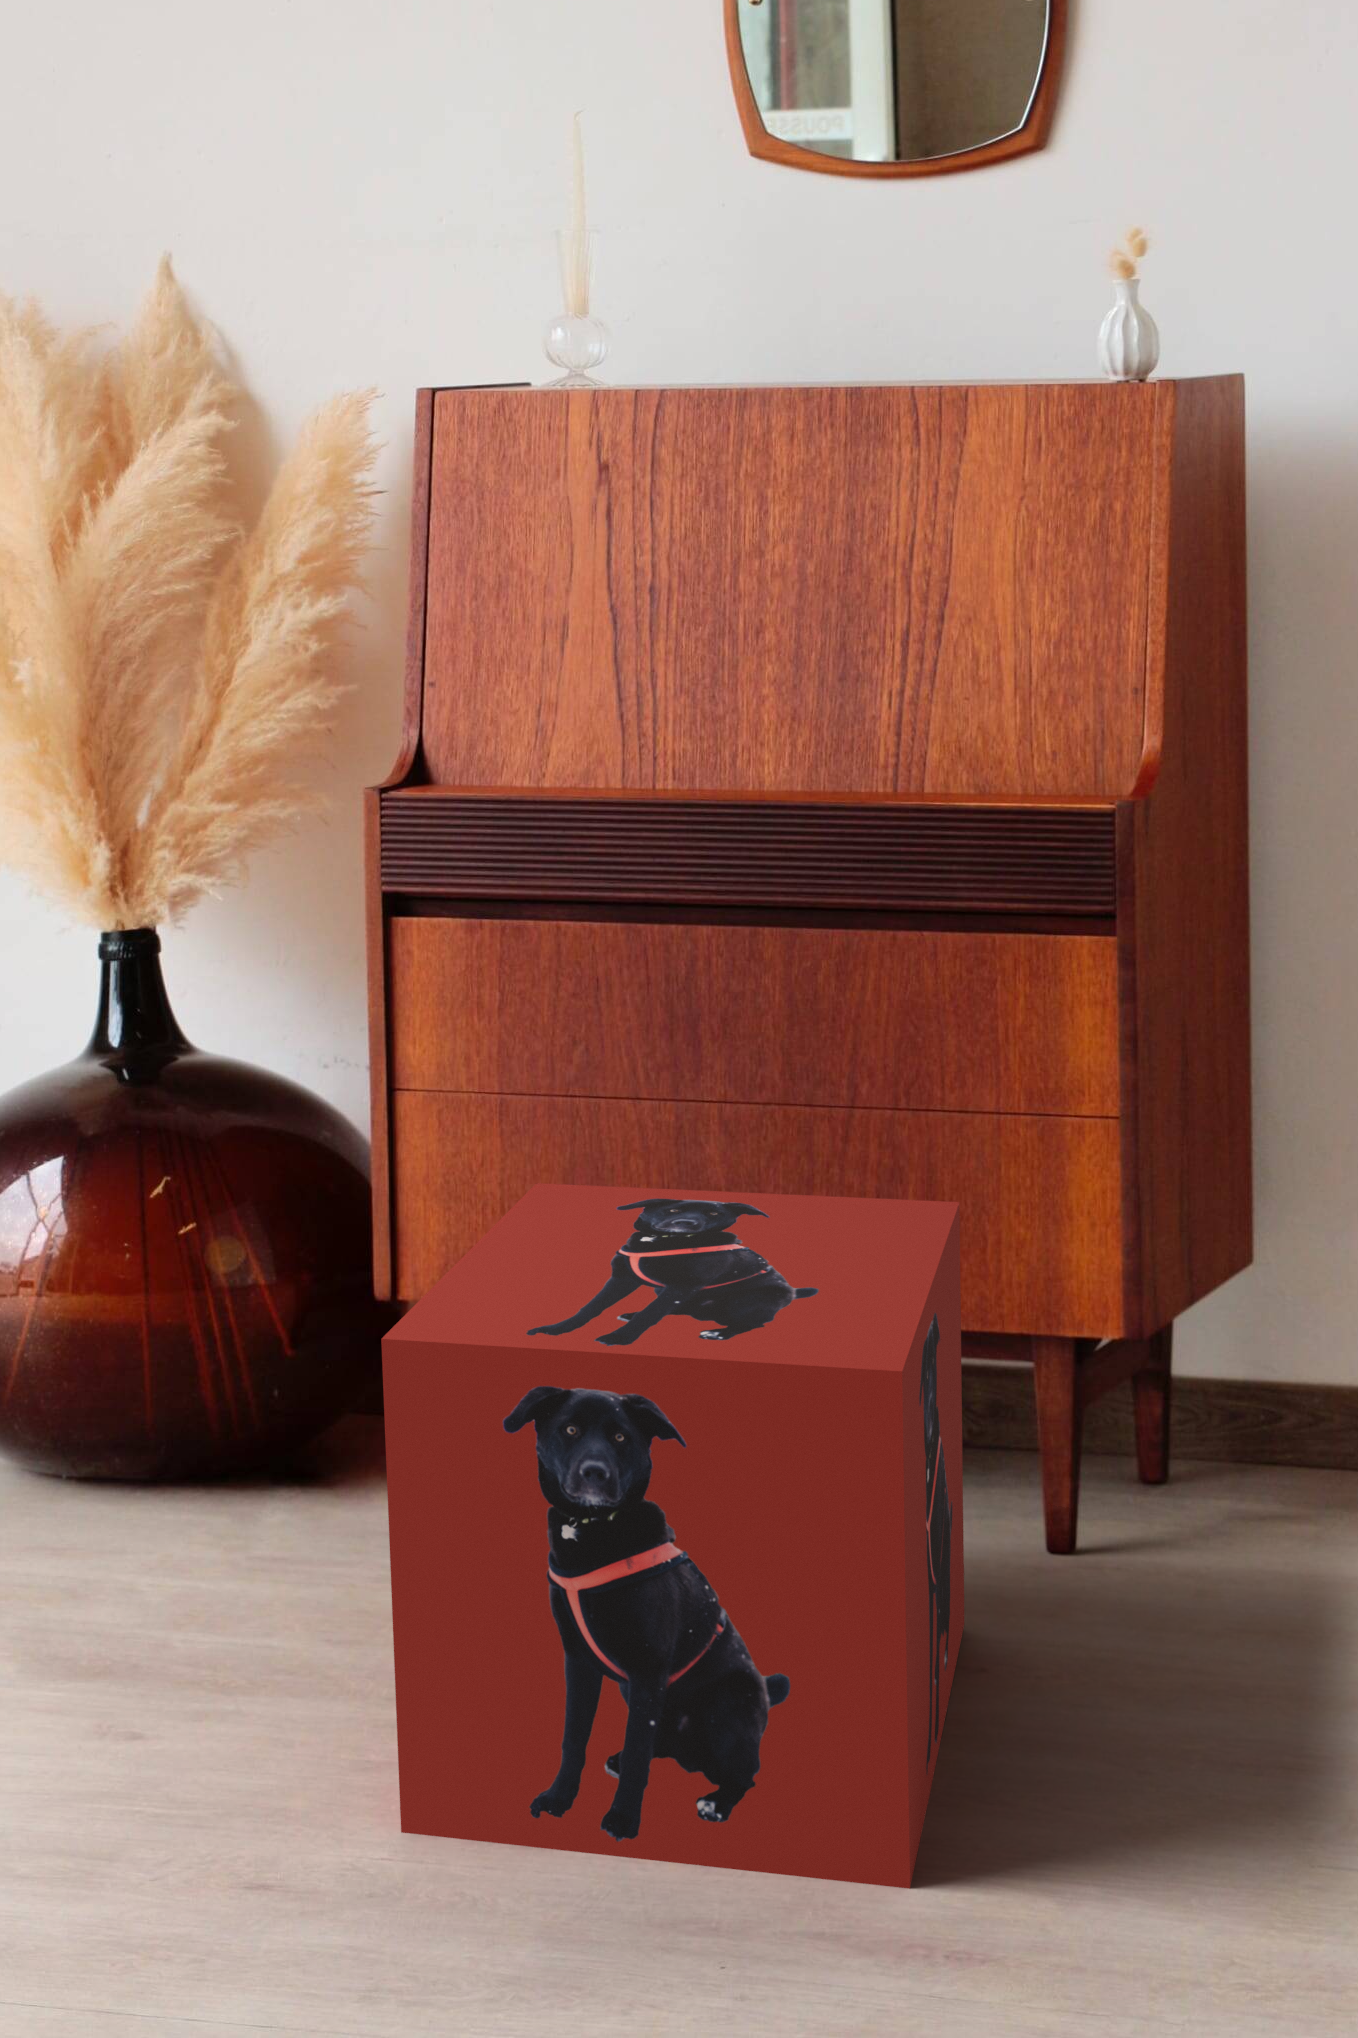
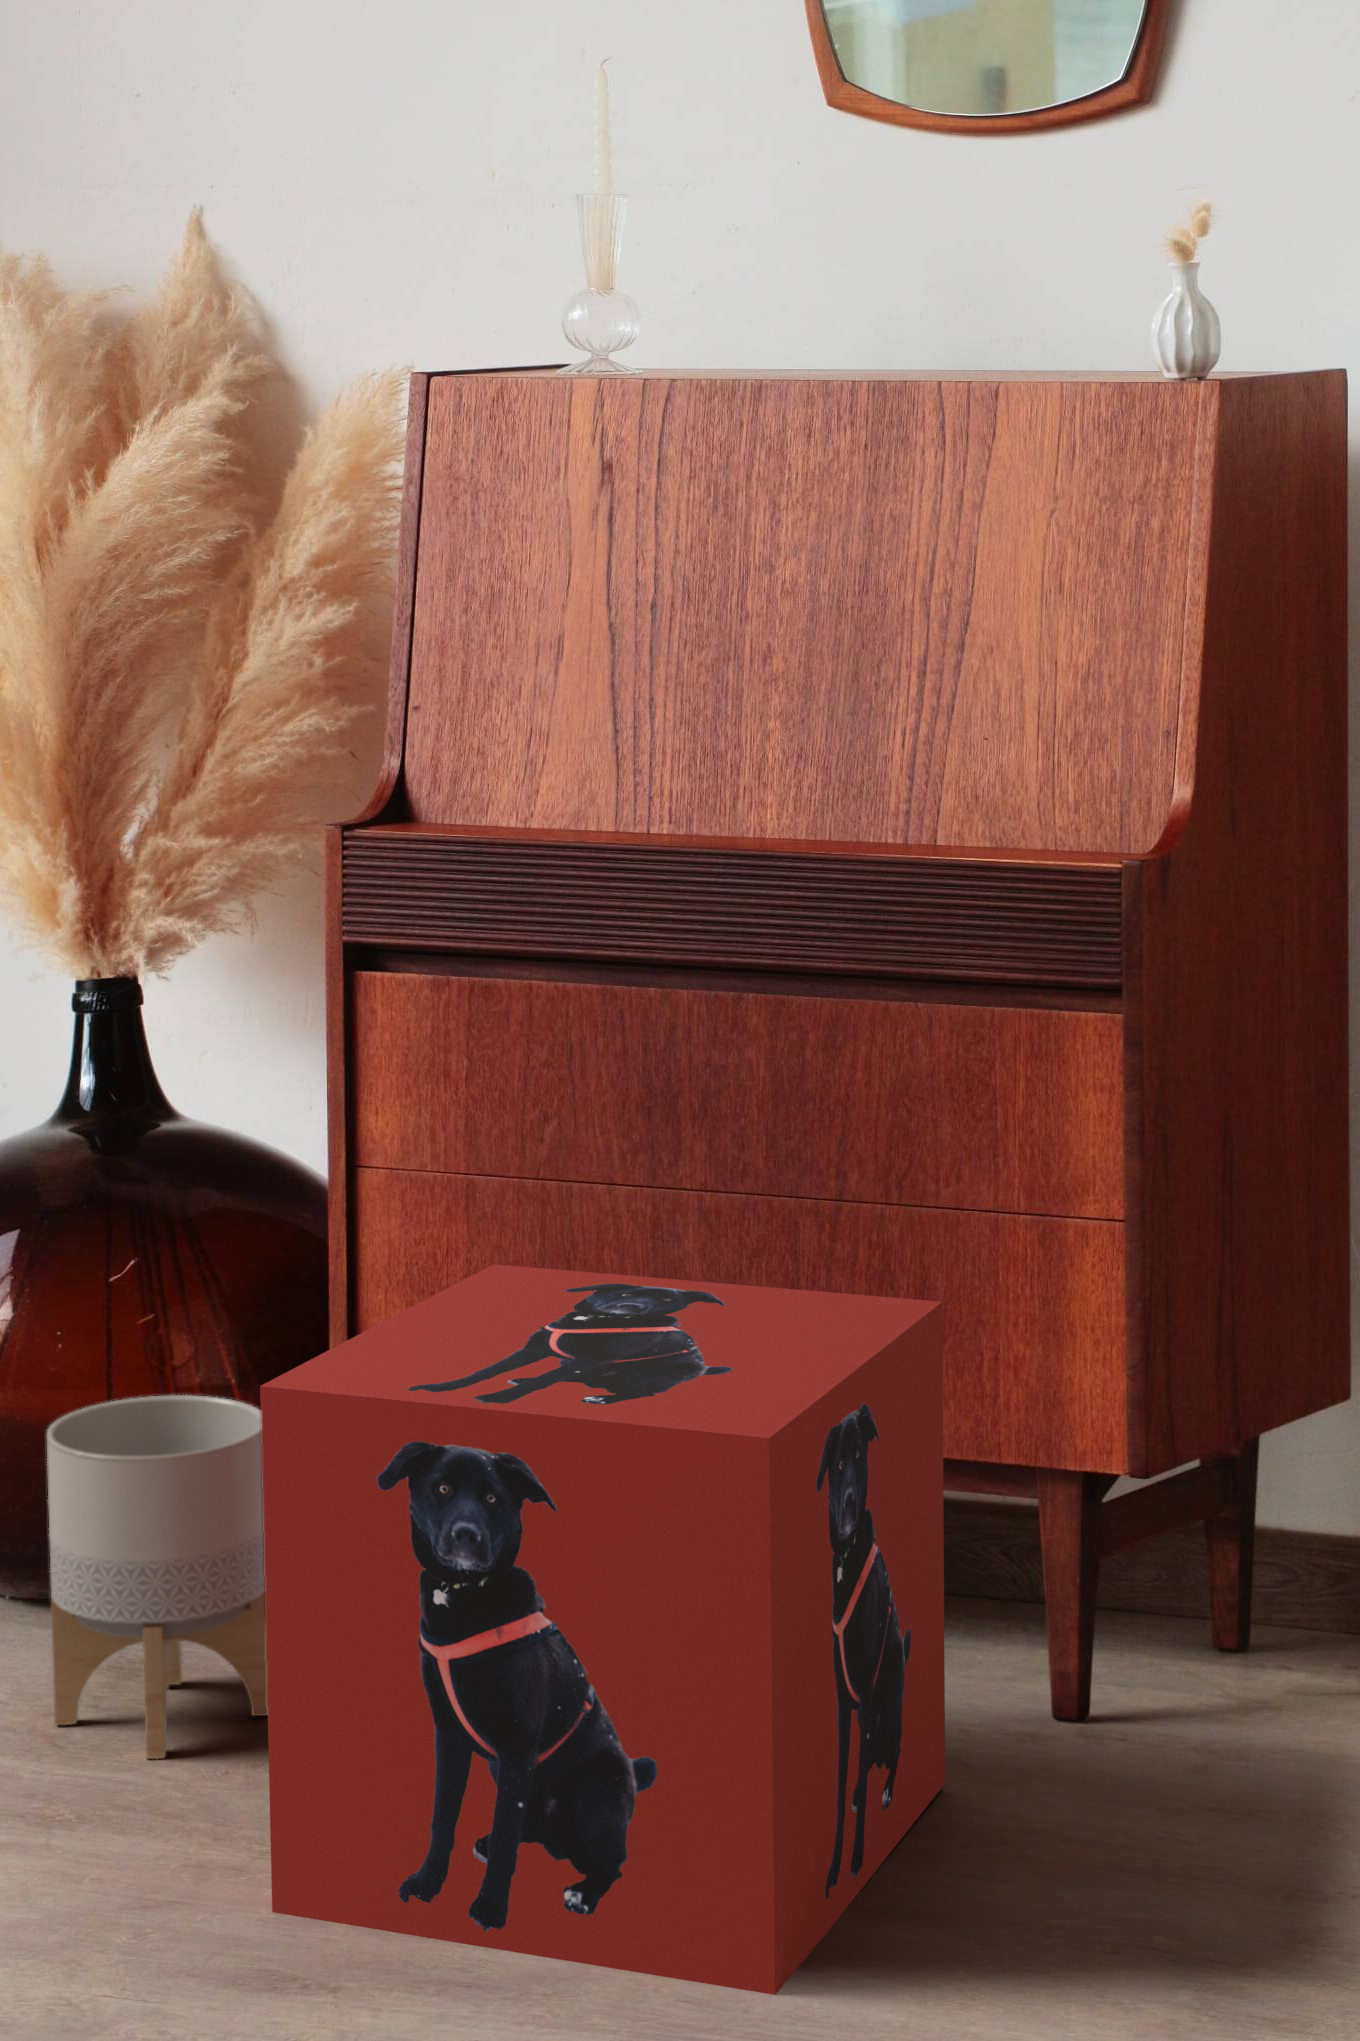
planter: none [123,1310,339,1657] -> present [47,1395,268,1759]

